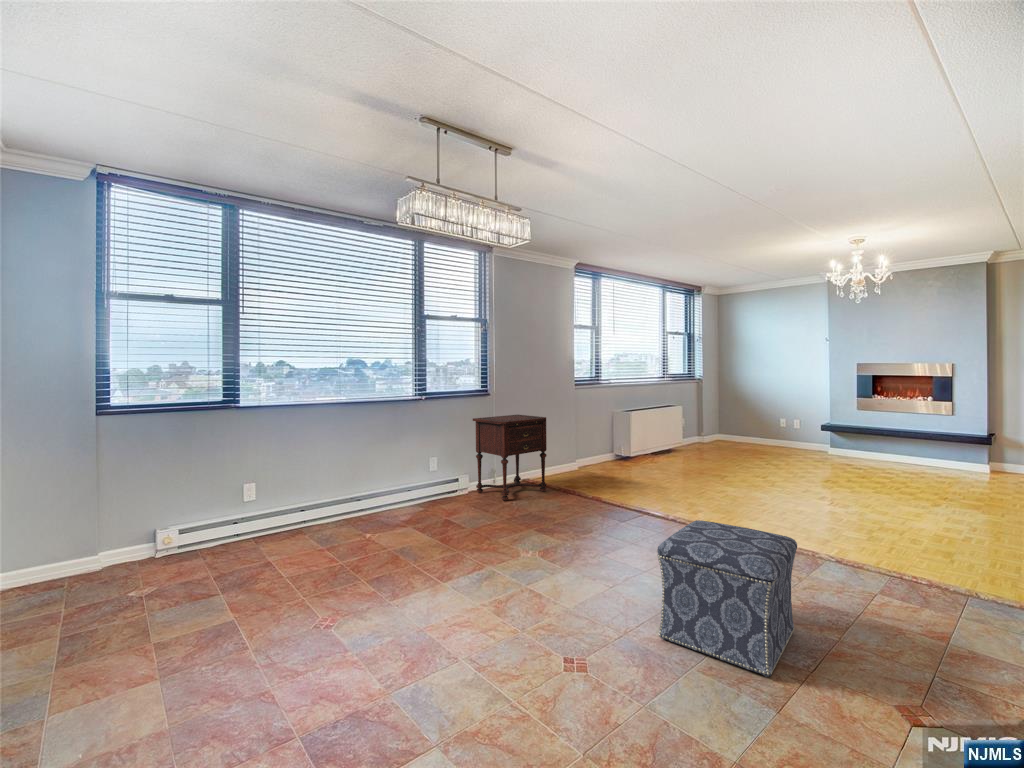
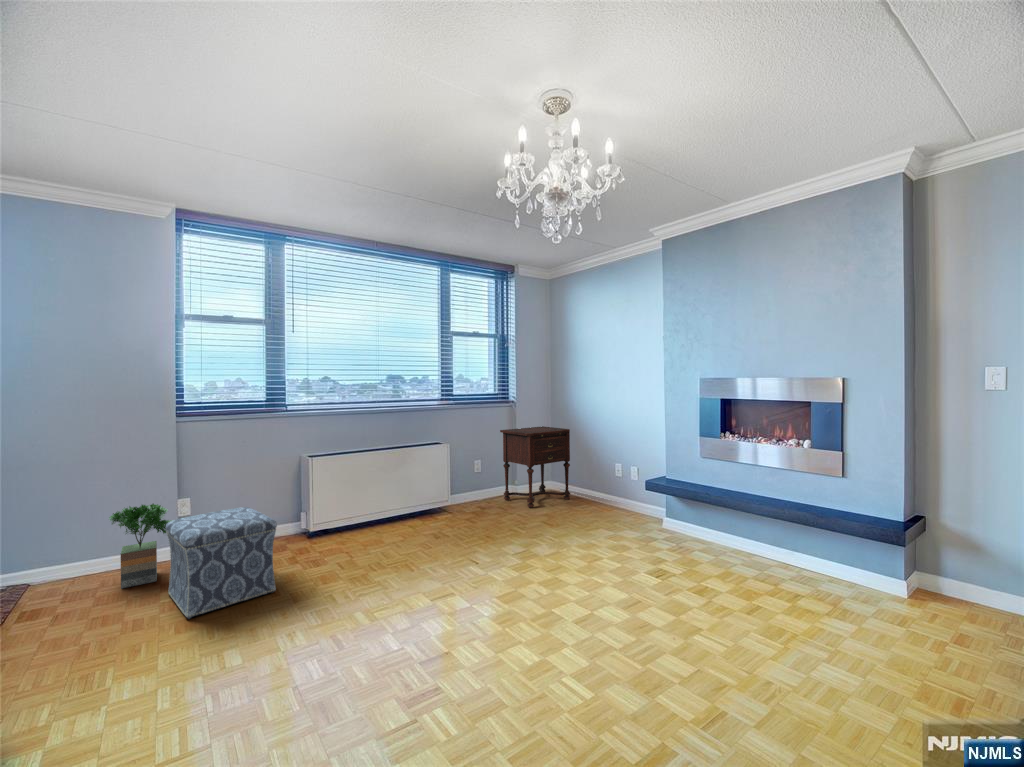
potted tree: none [23,501,103,598] -> present [109,504,172,588]
ottoman: present [658,520,797,677] -> present [166,507,277,618]

